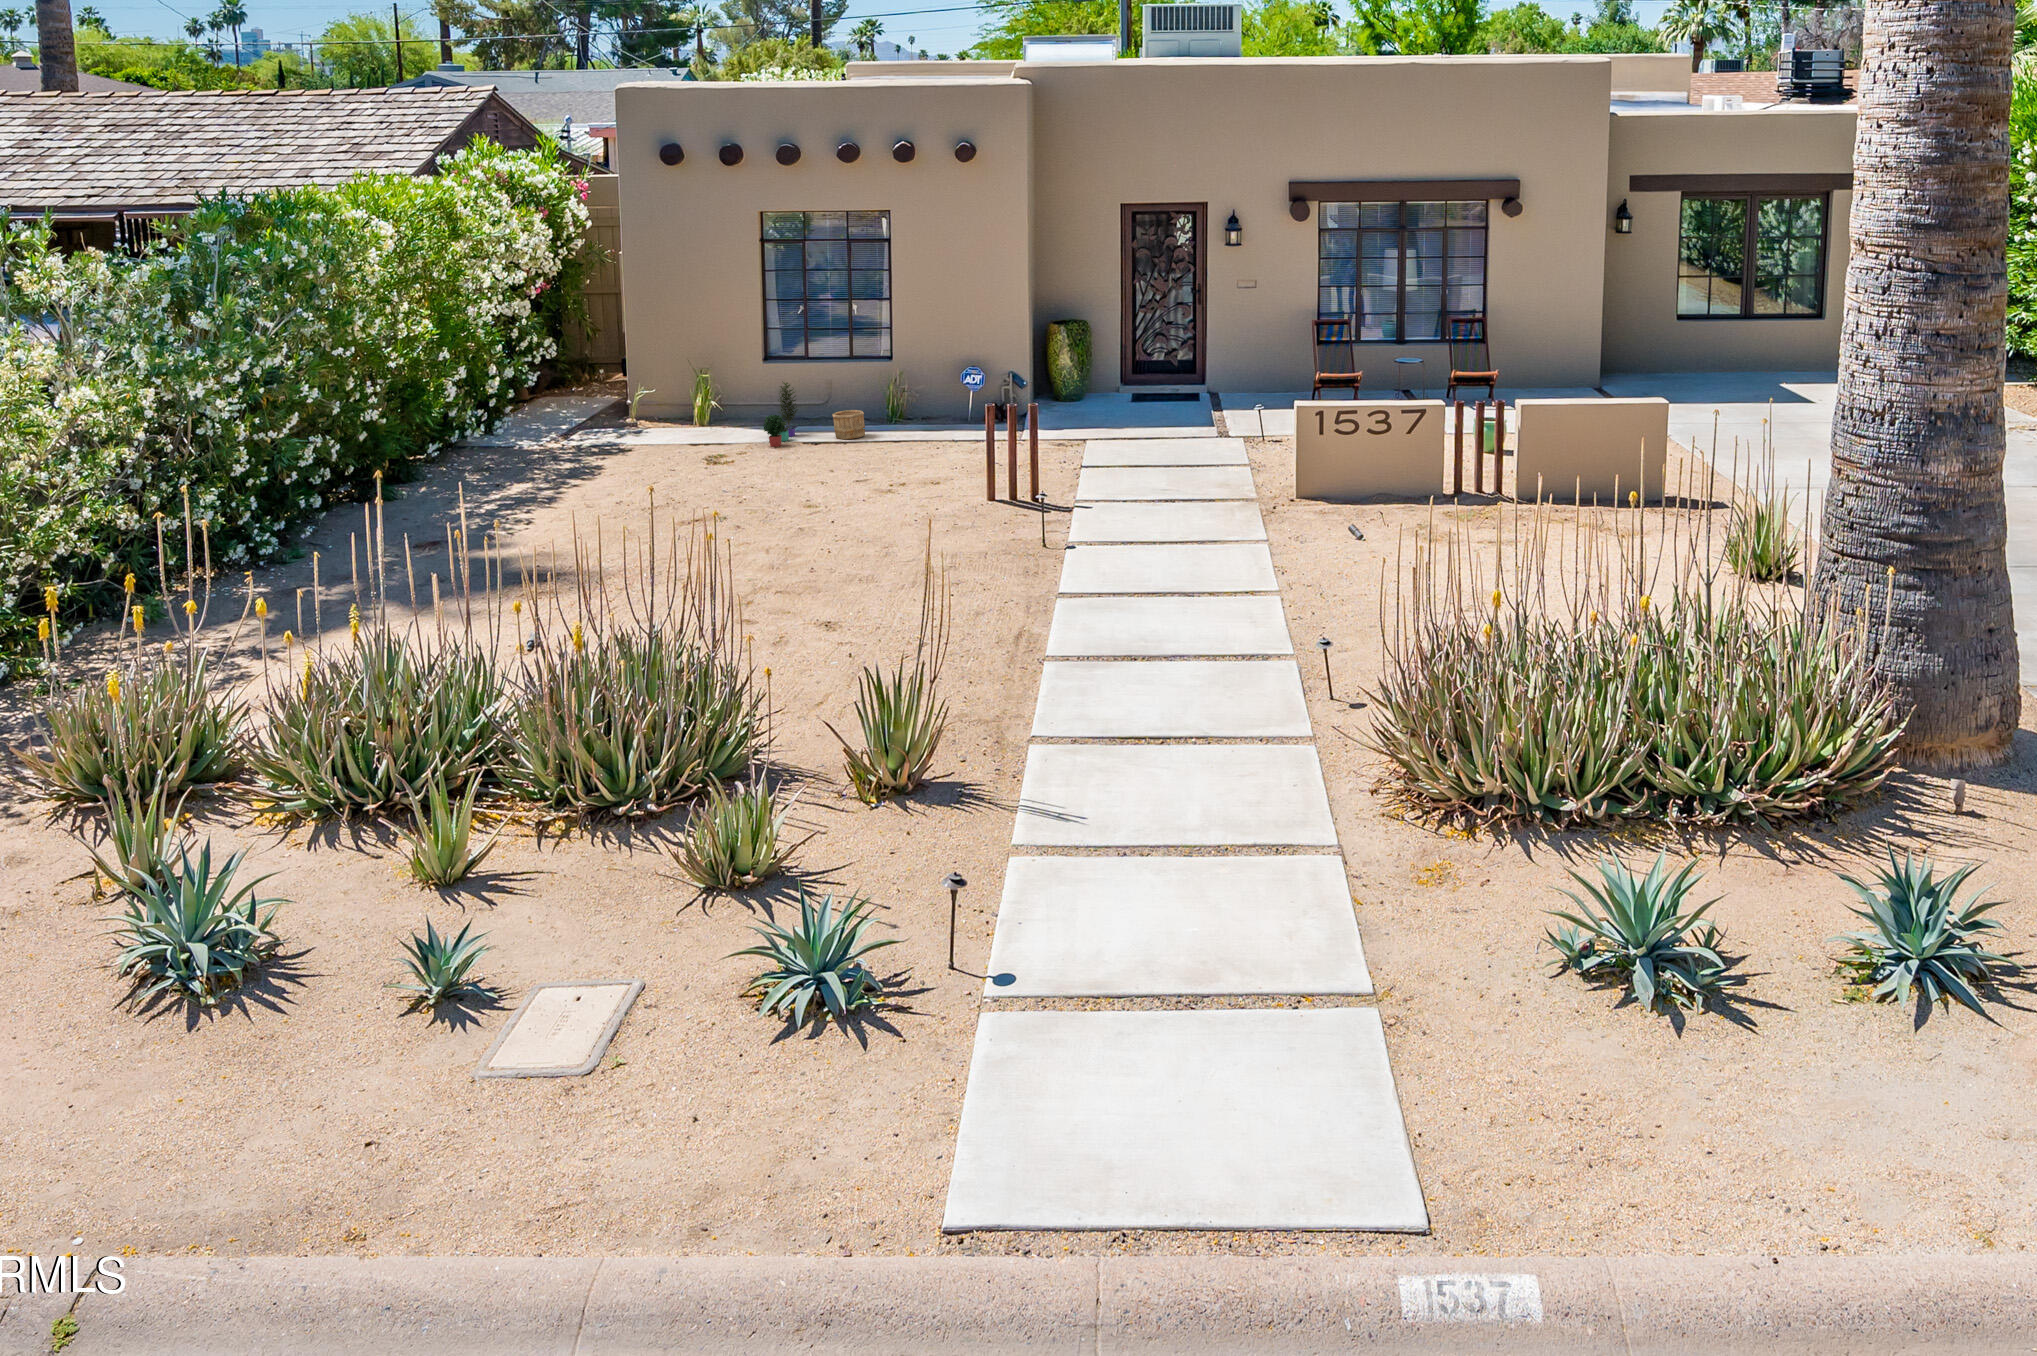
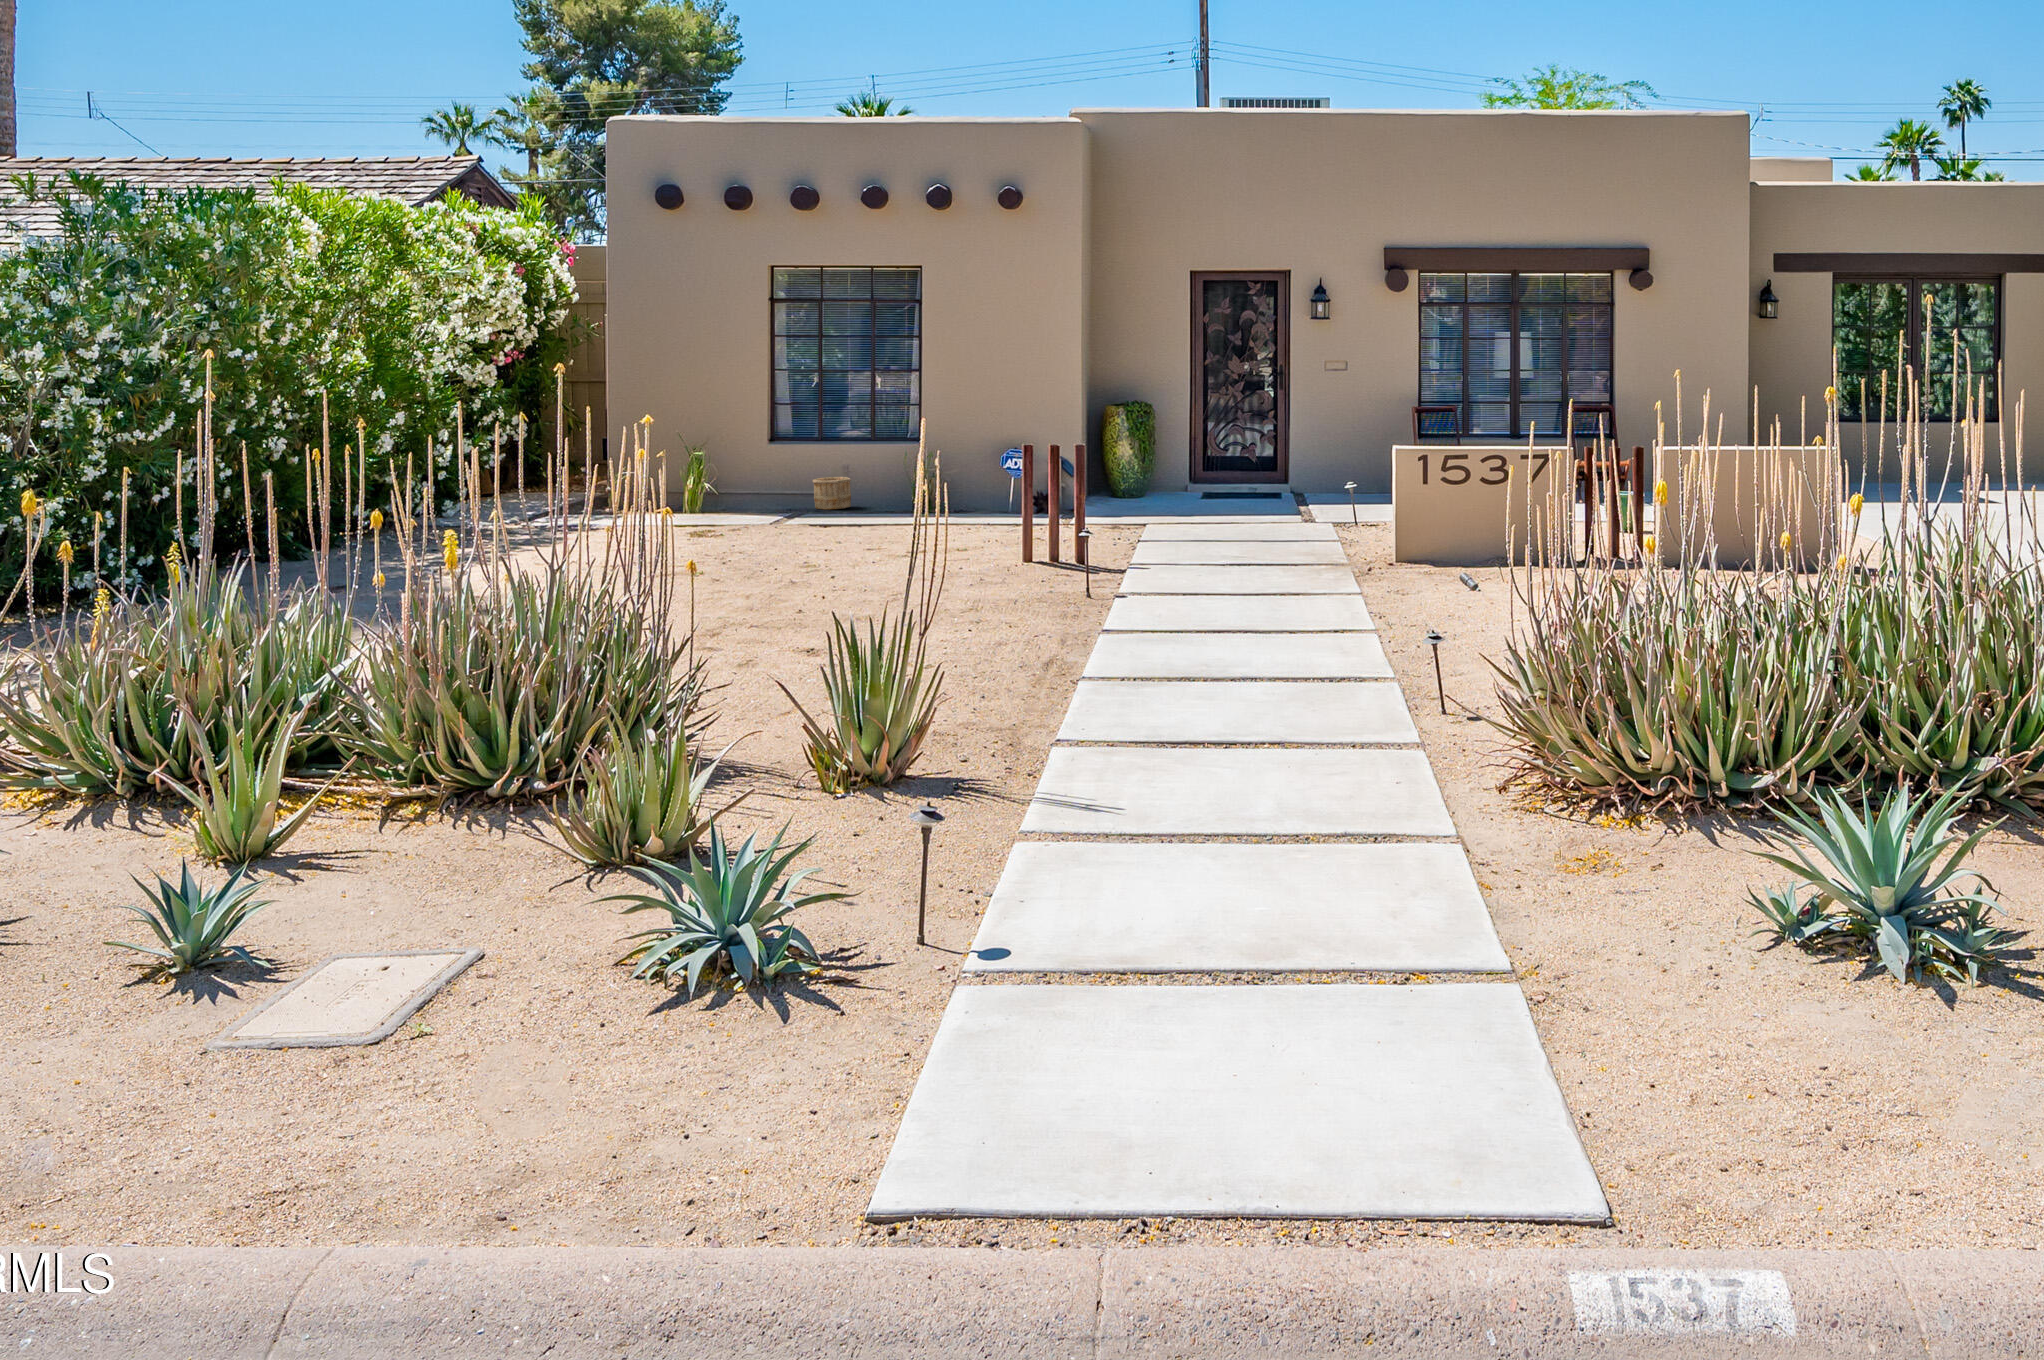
potted plant: present [763,381,798,447] -> none [727,440,774,513]

